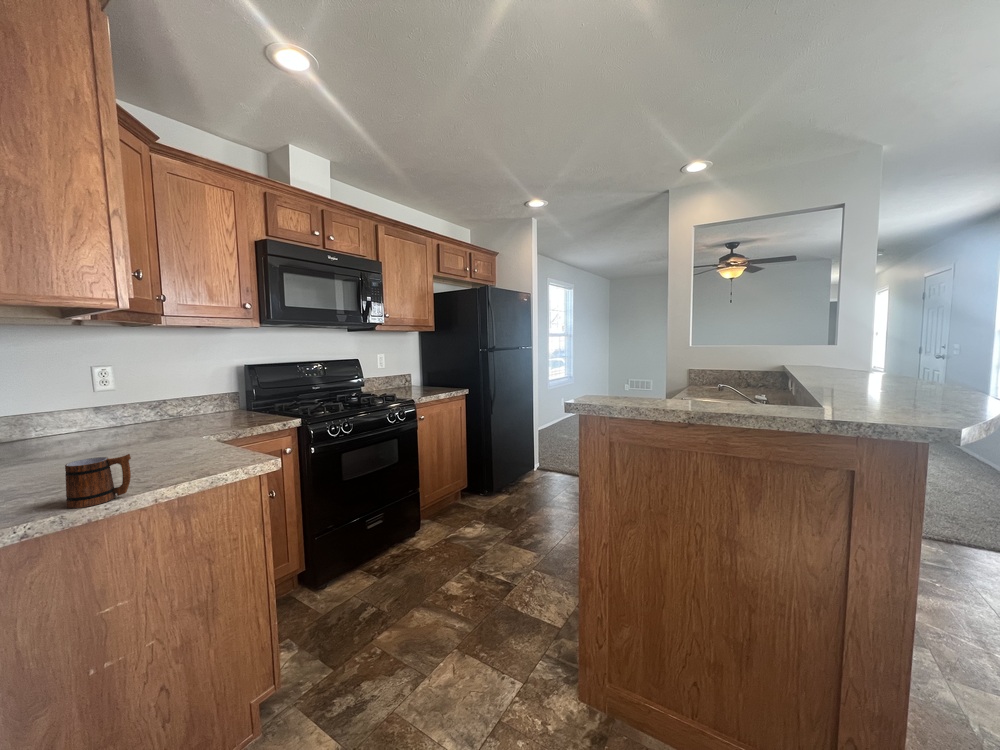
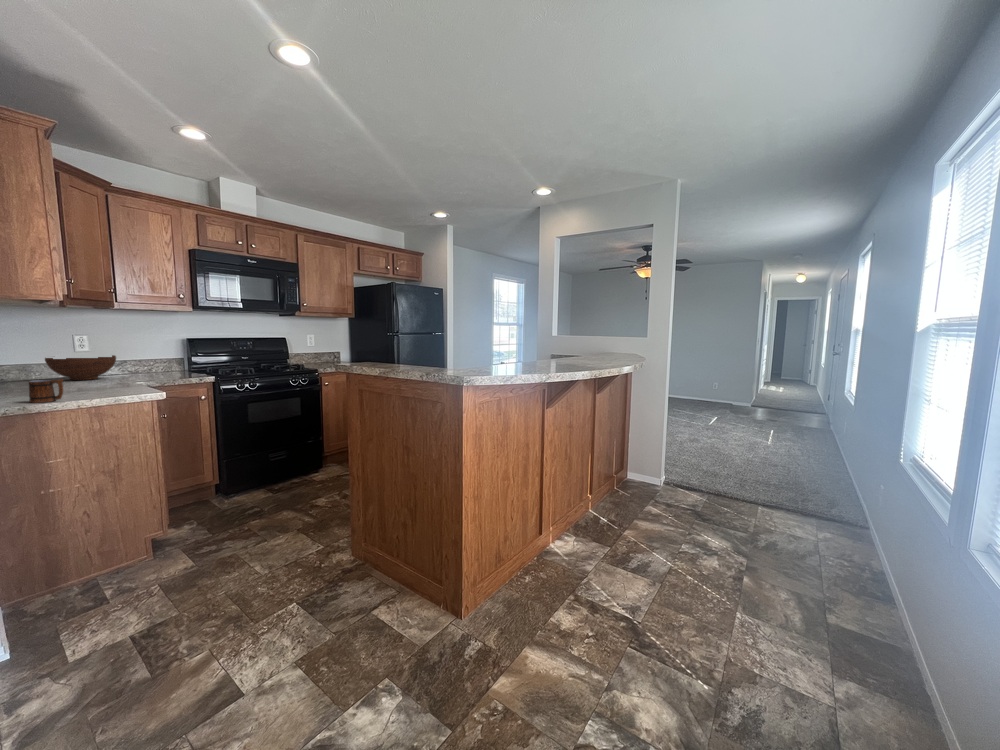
fruit bowl: none [48,394,154,435] -> present [45,355,116,380]

